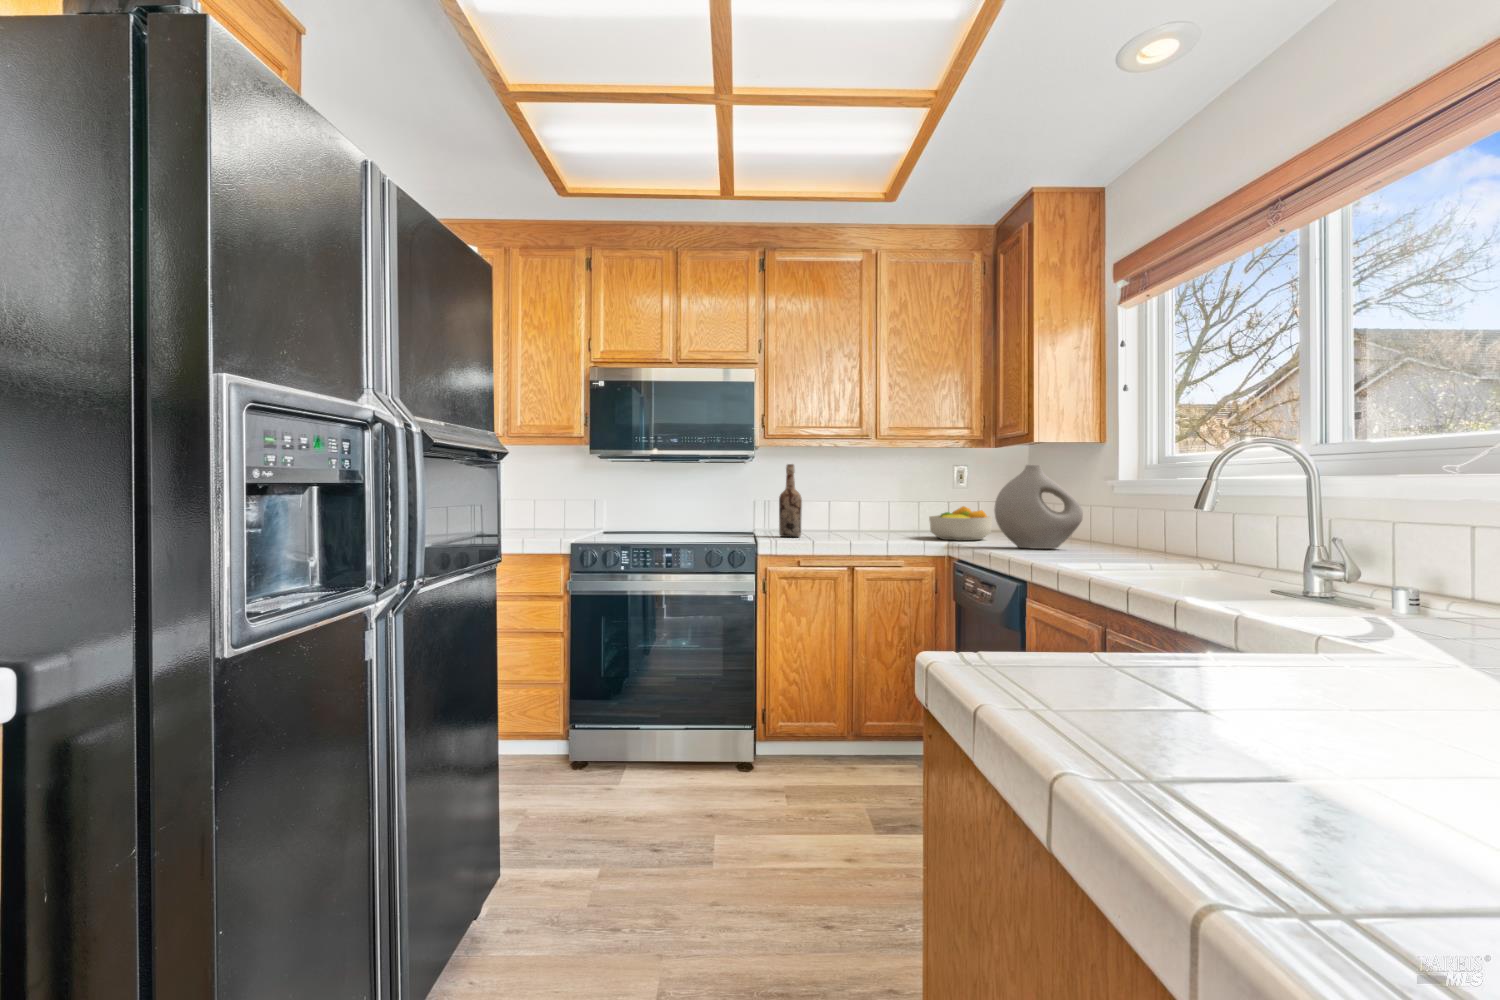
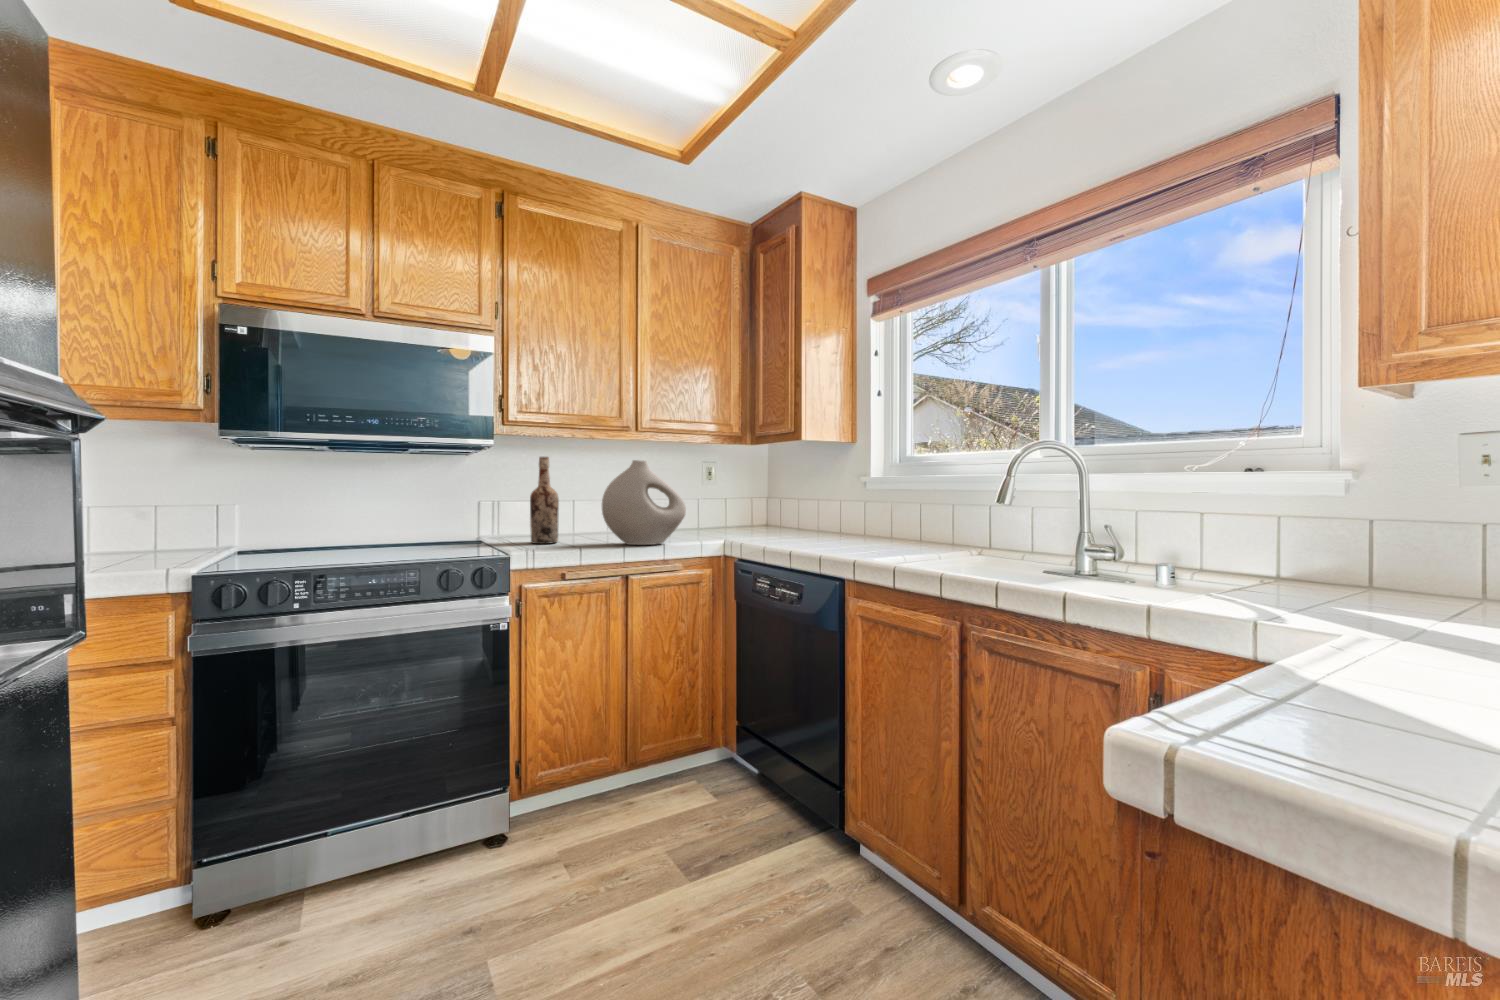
vase: present [994,465,1083,549] -> present [602,460,686,545]
fruit bowl: present [929,506,992,541] -> none [691,501,751,538]

